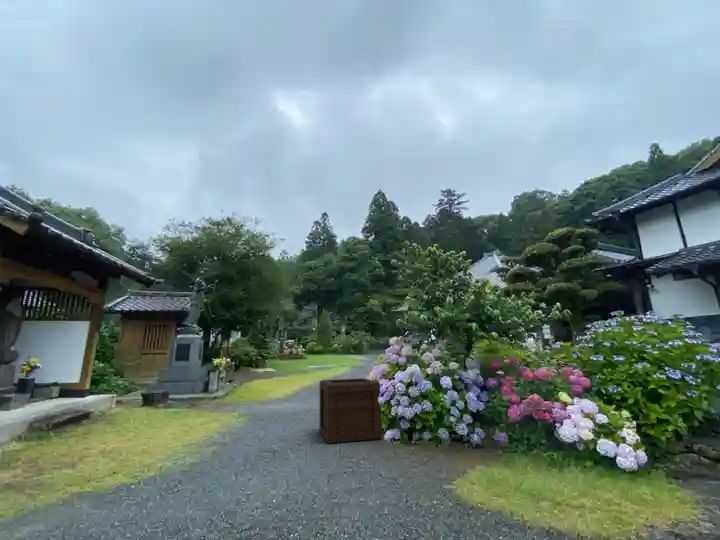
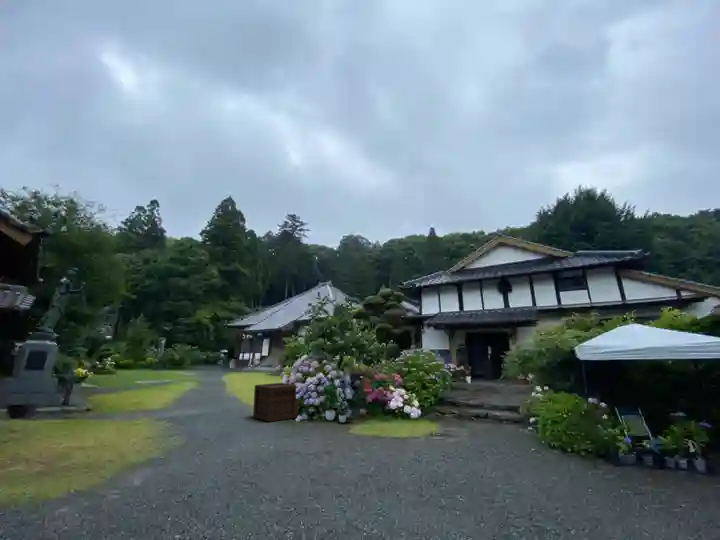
potted plant: none [413,376,468,461] -> present [323,383,348,423]

